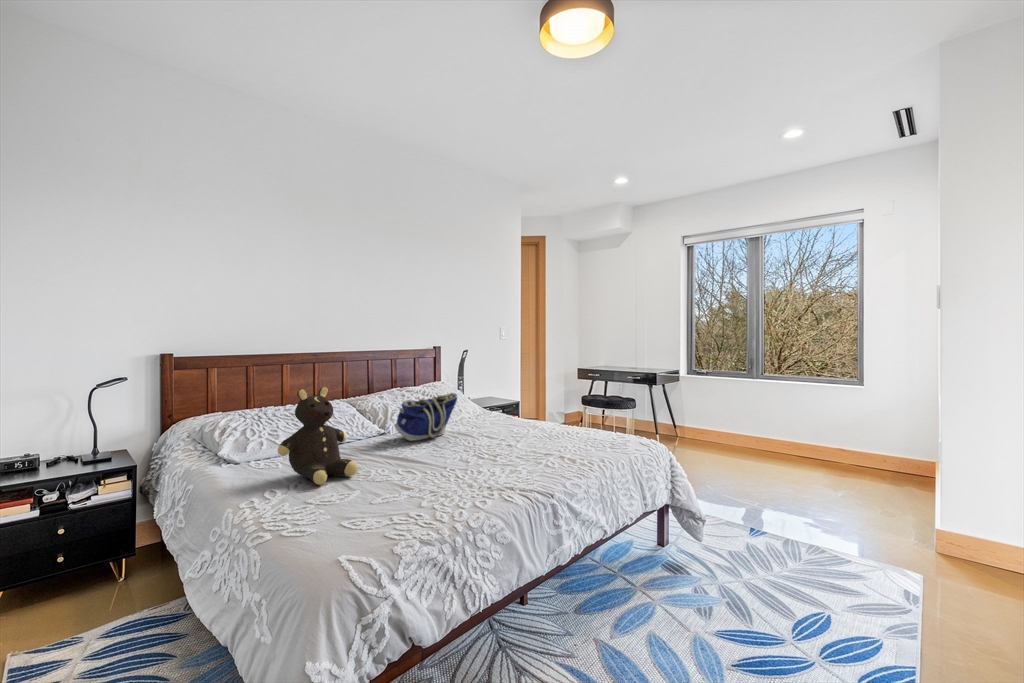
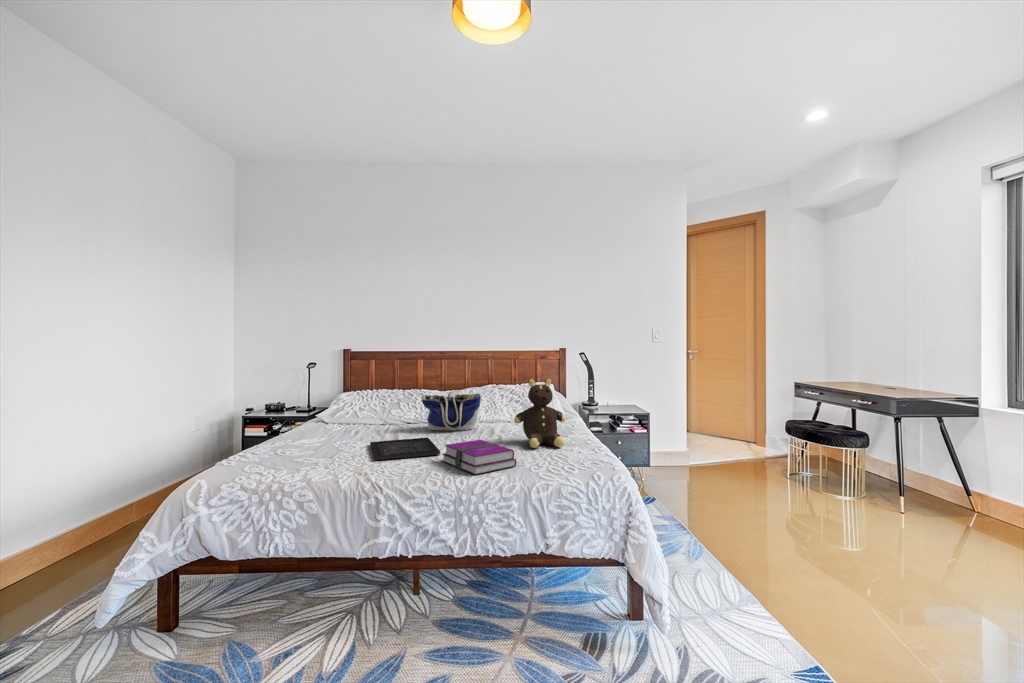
teddy bear: present [278,387,358,485] -> present [514,378,566,448]
hardback book: none [527,433,592,460] -> present [442,440,517,475]
tray: none [401,446,506,473] -> present [370,437,440,460]

